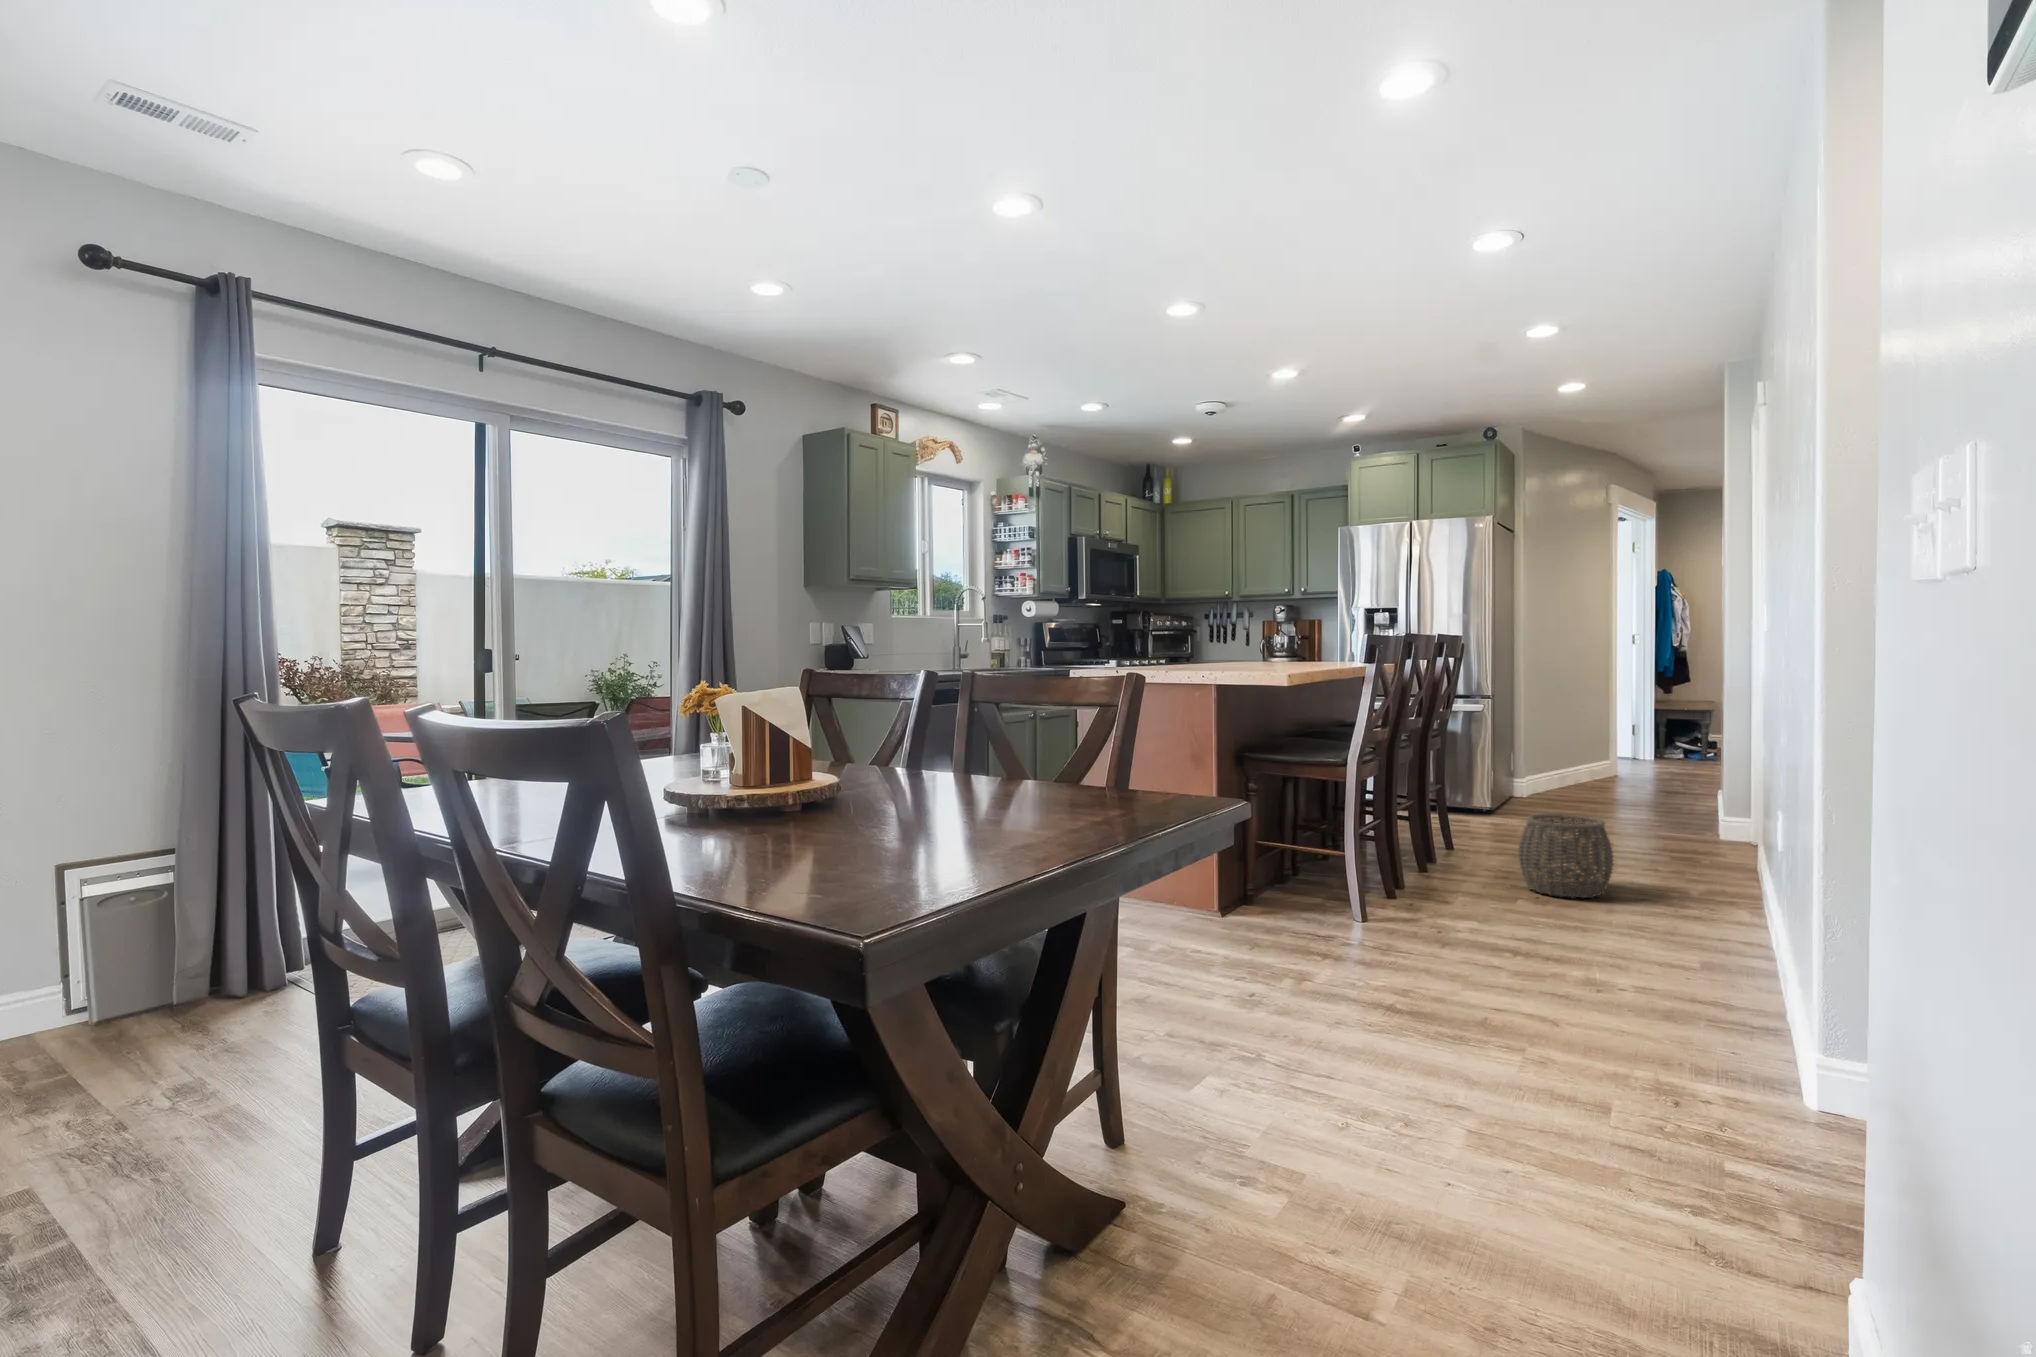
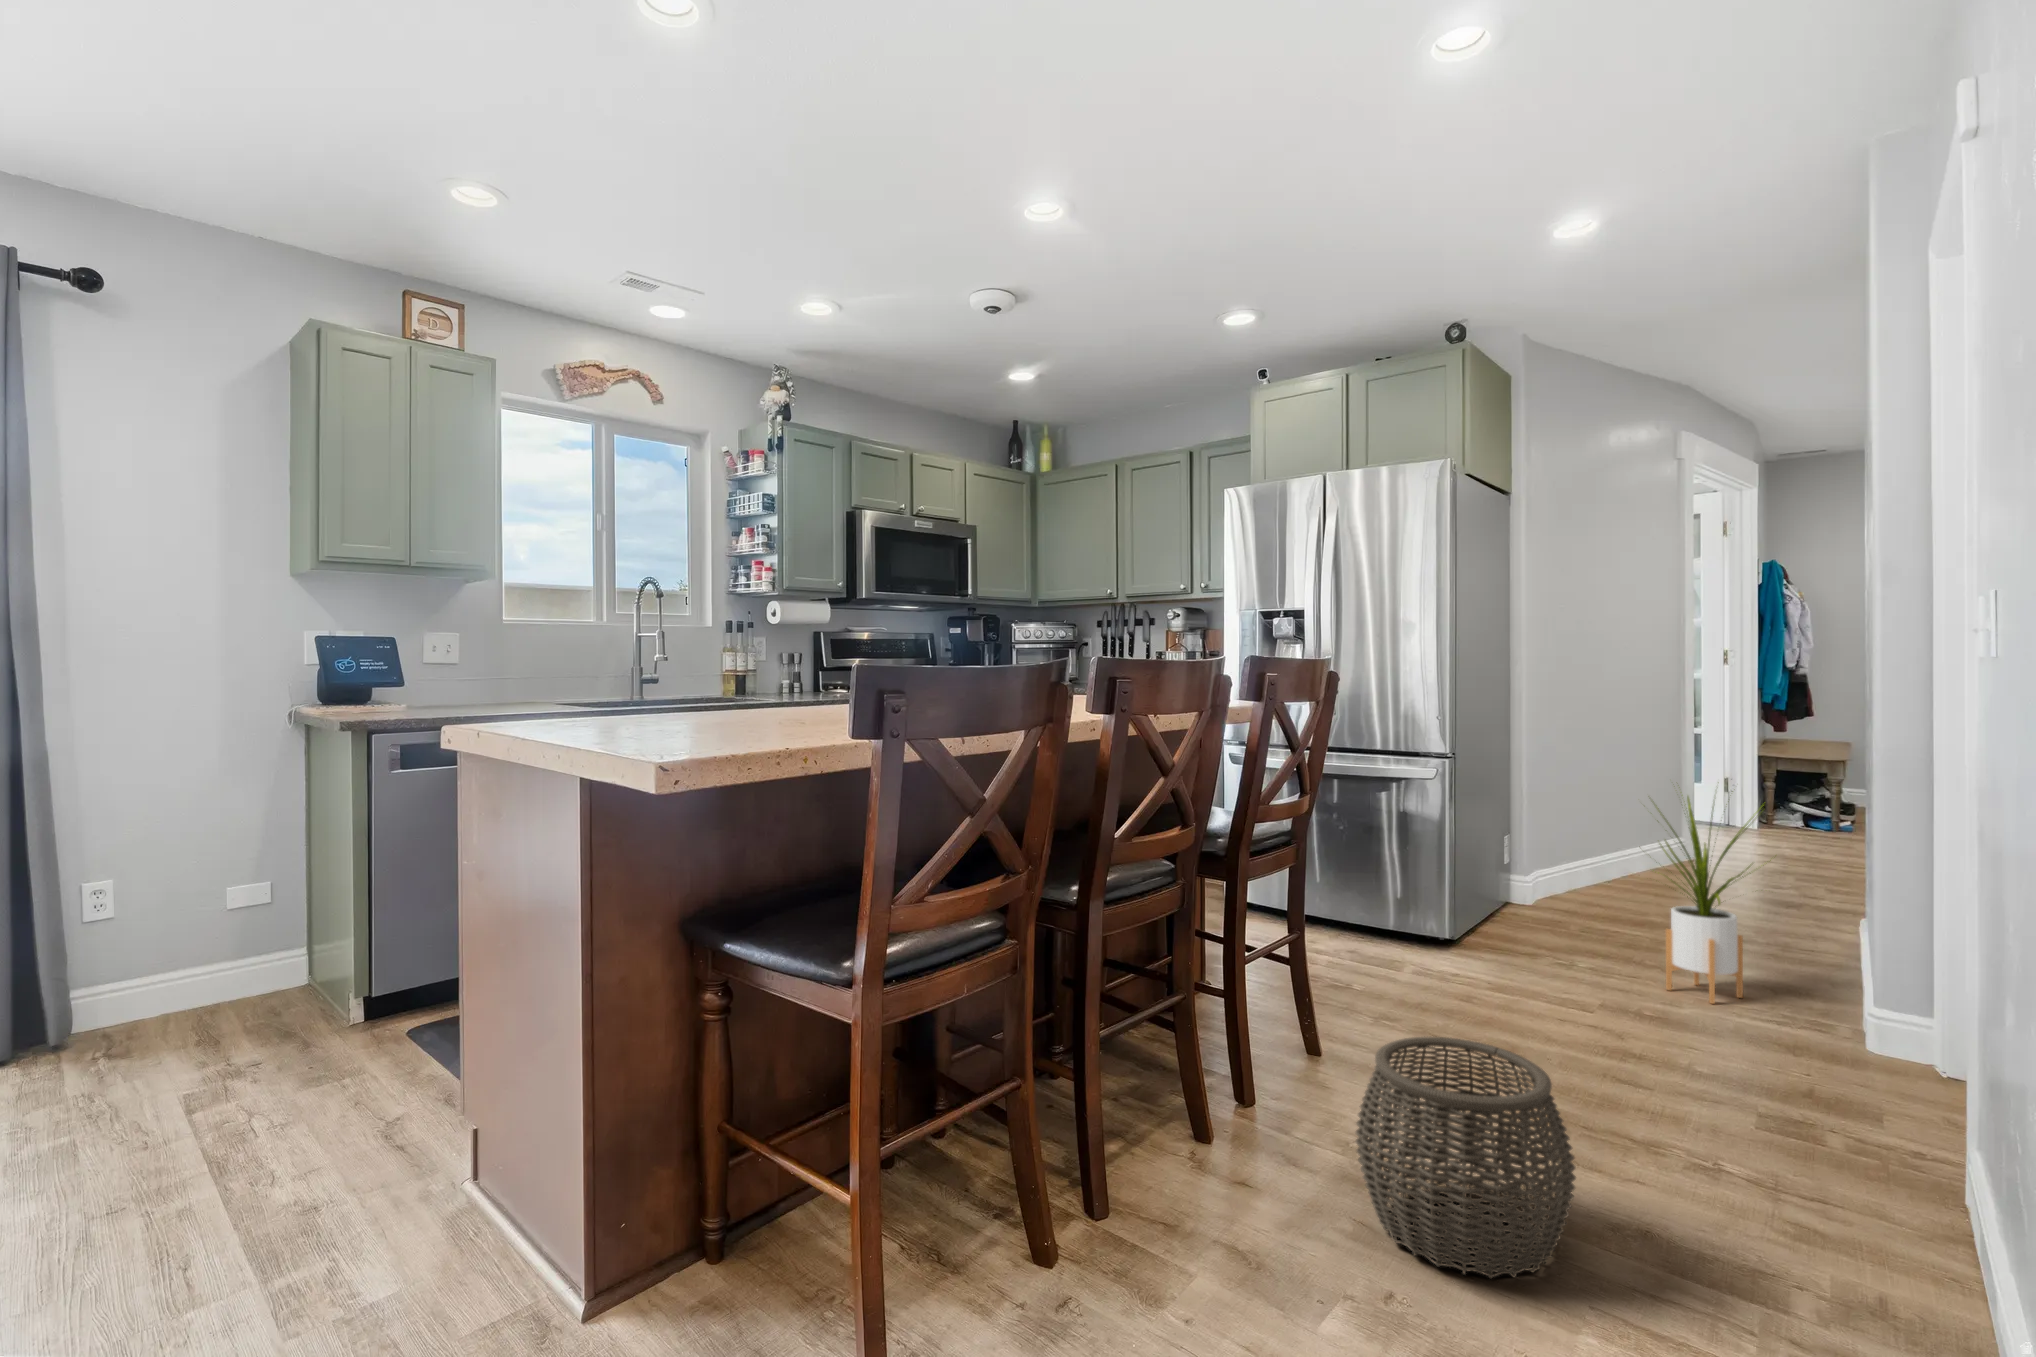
house plant: none [1607,709,1682,831] -> present [1653,797,1771,1004]

